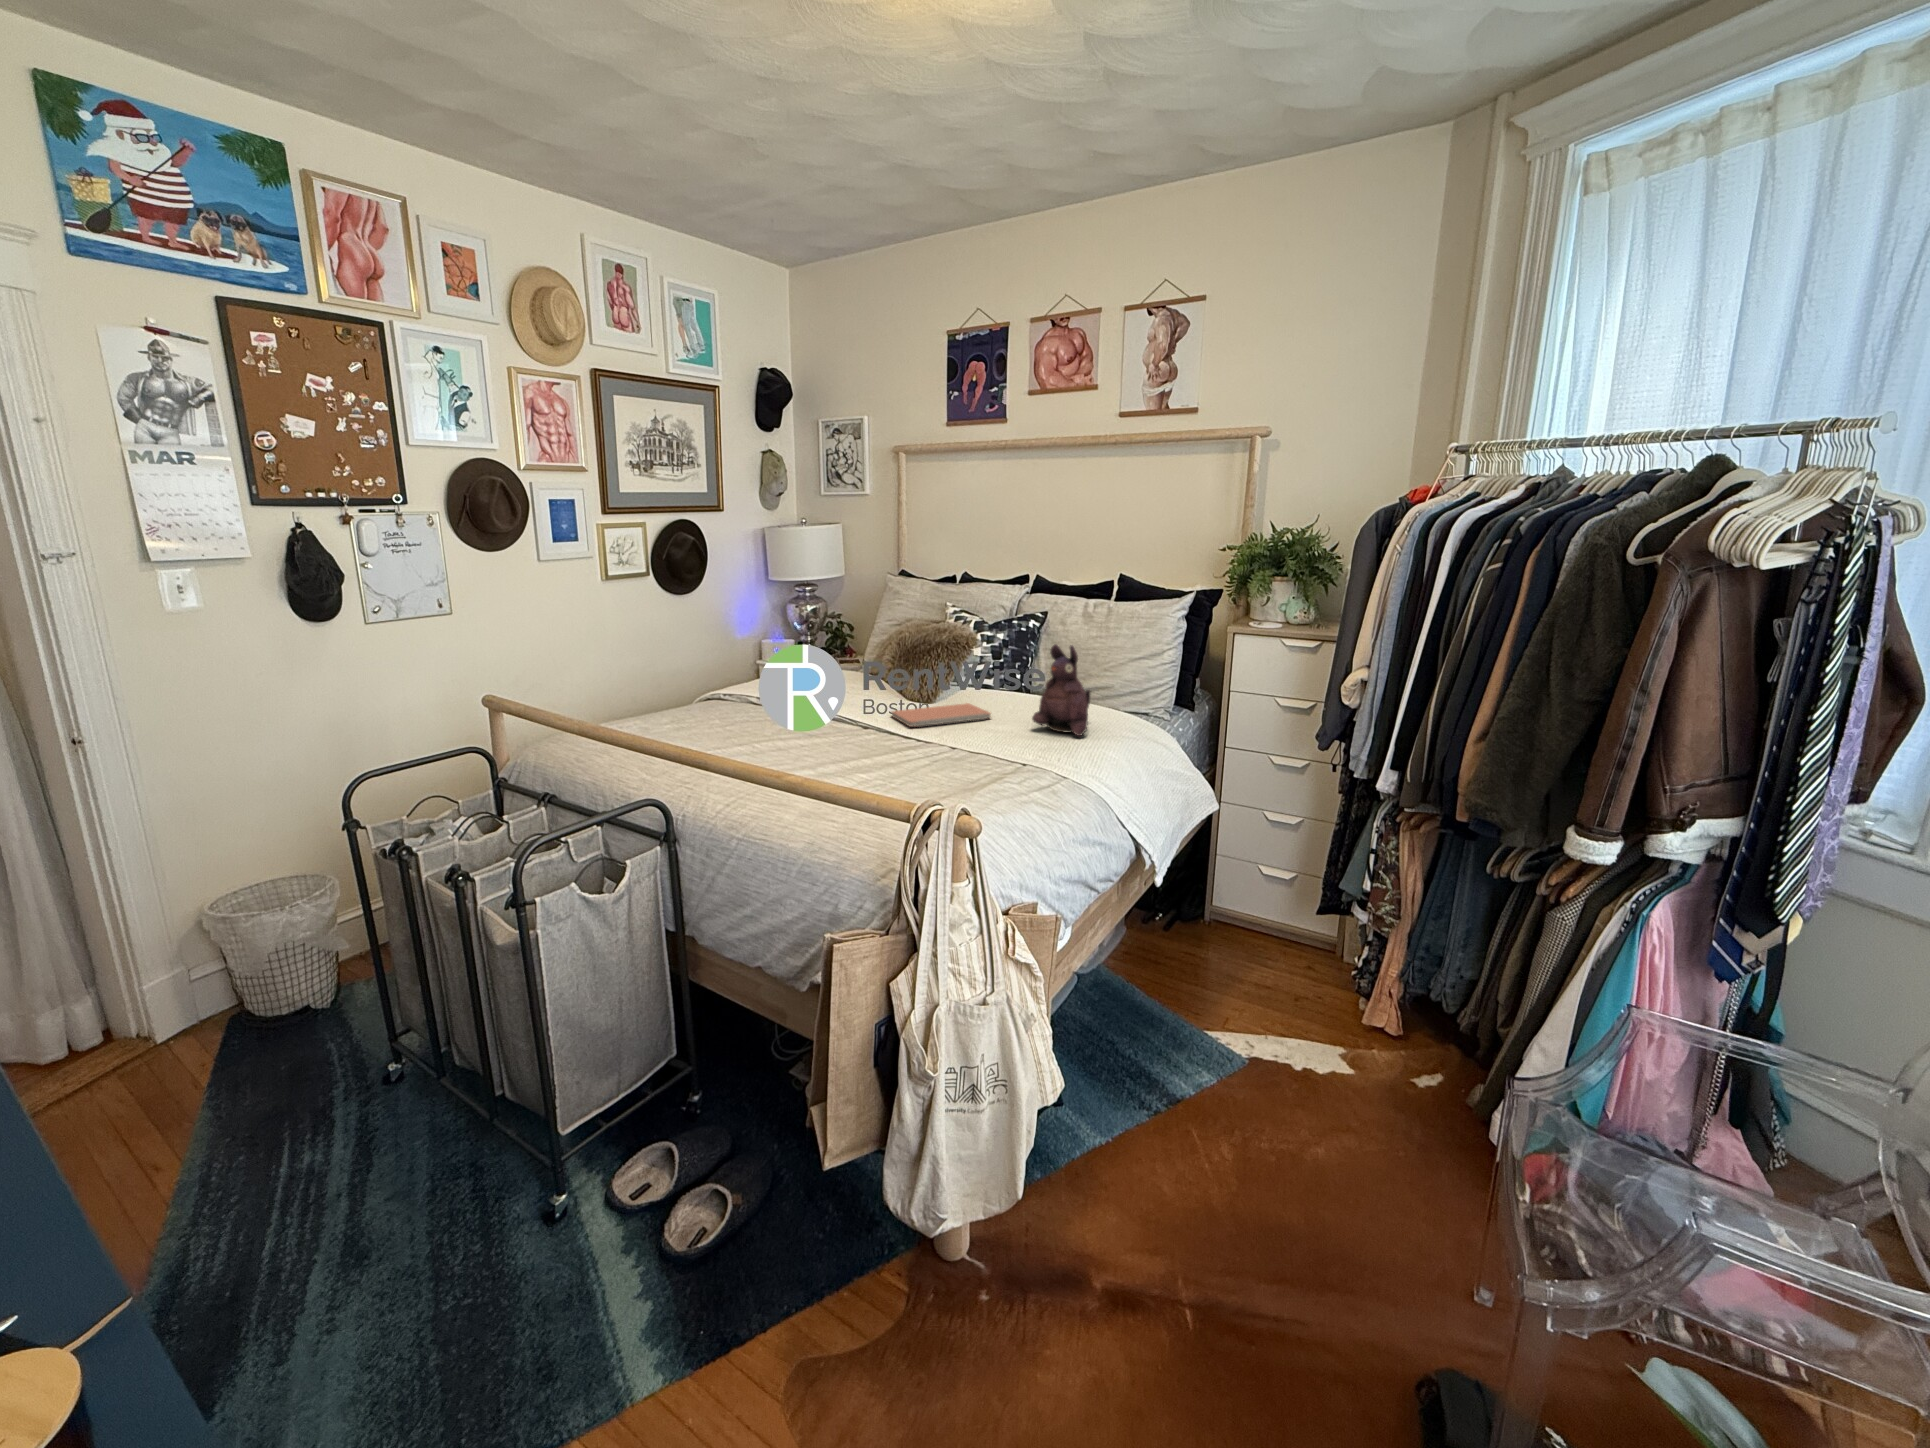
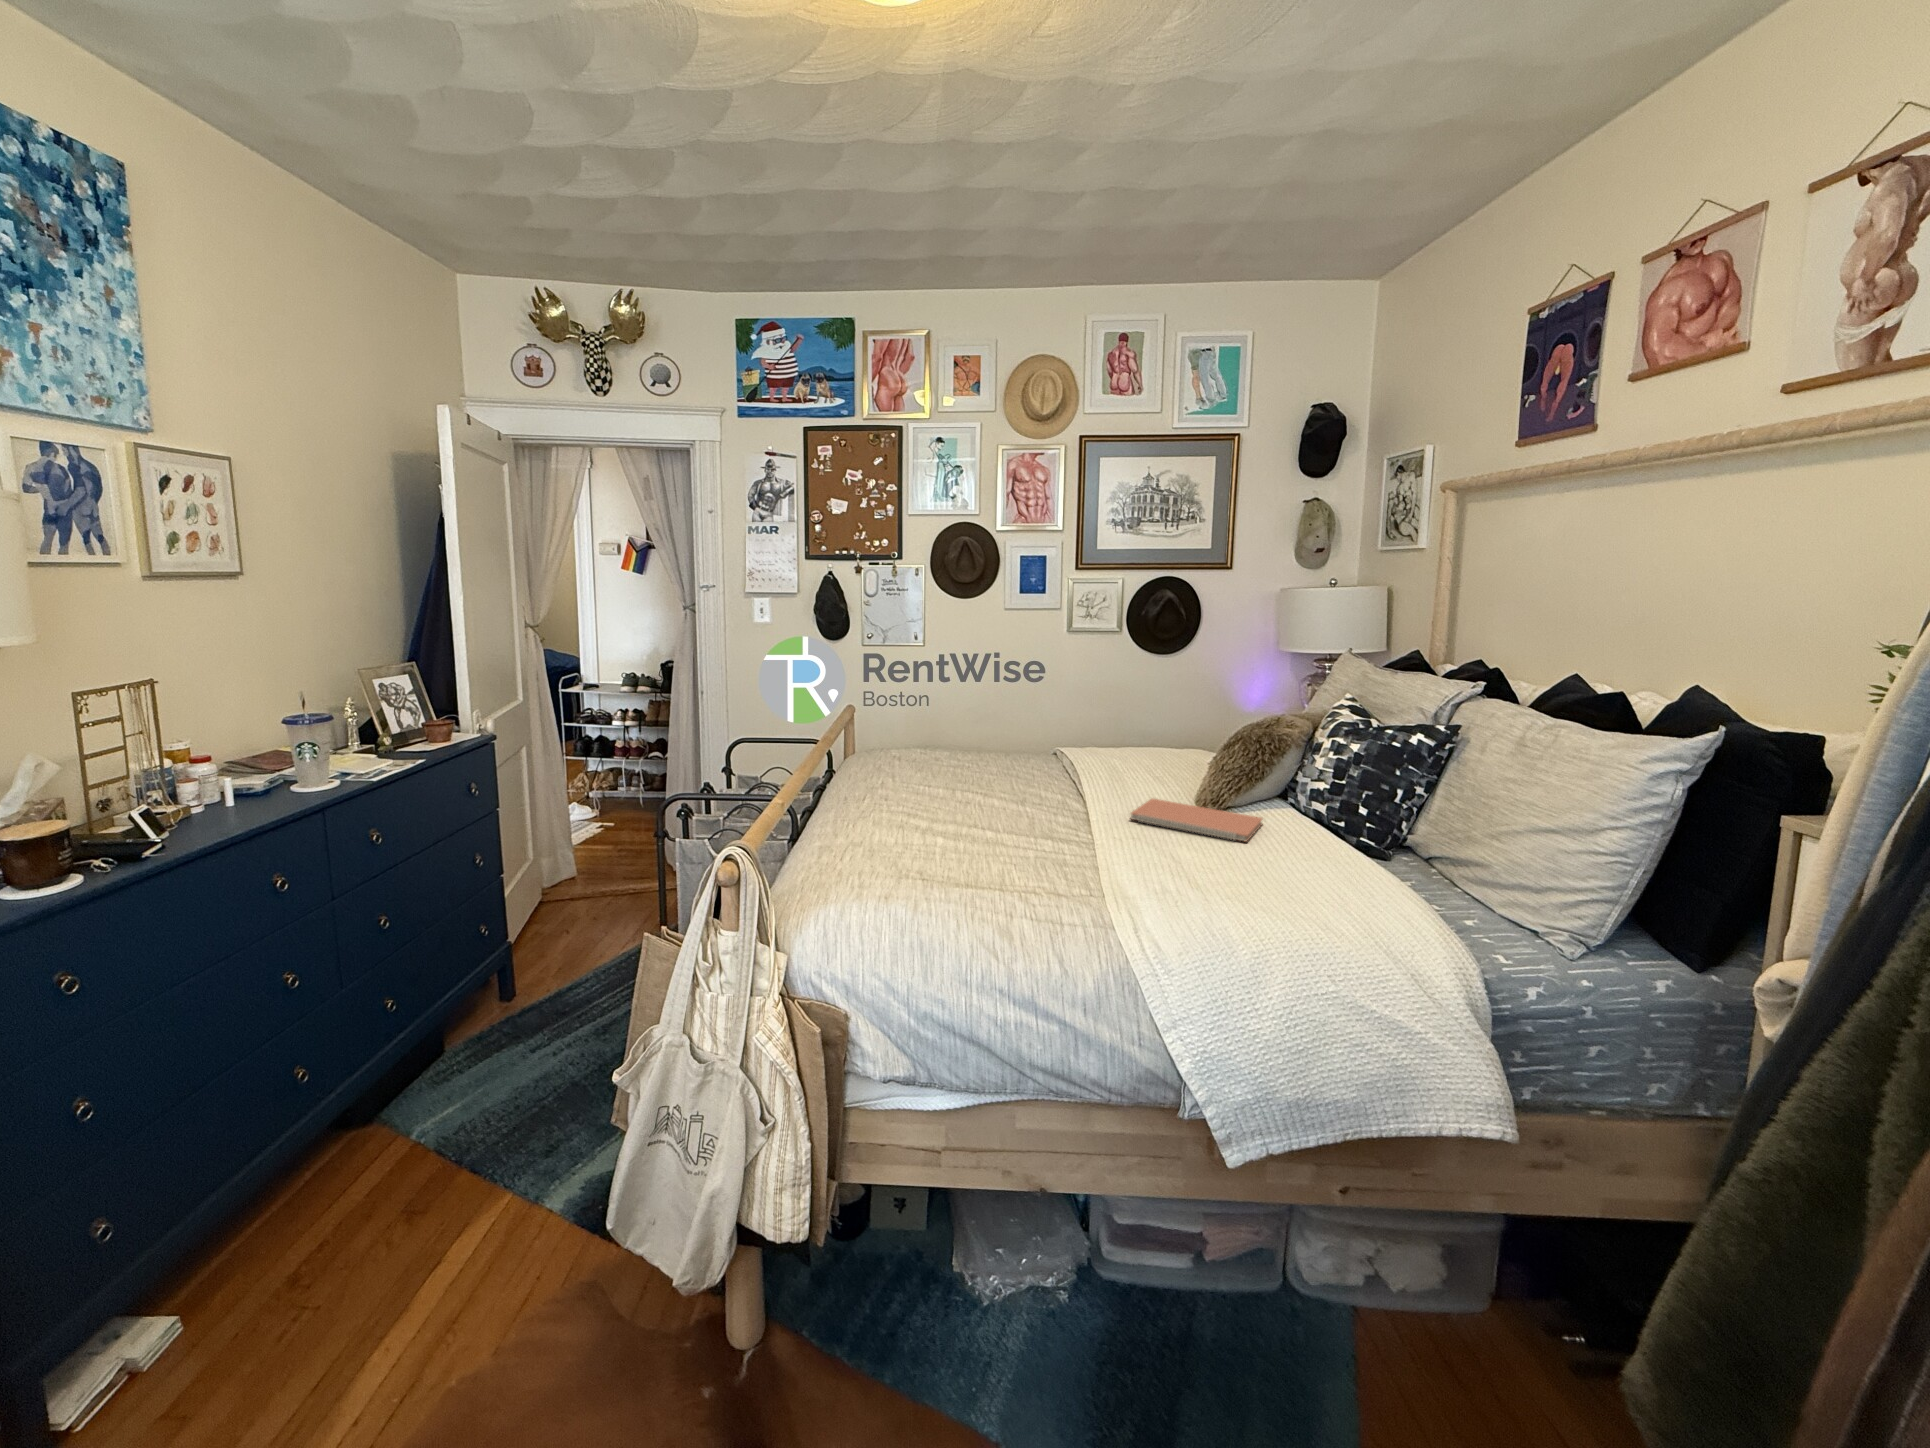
plush toy: present [1032,644,1090,736] -> none [1250,758,1370,902]

